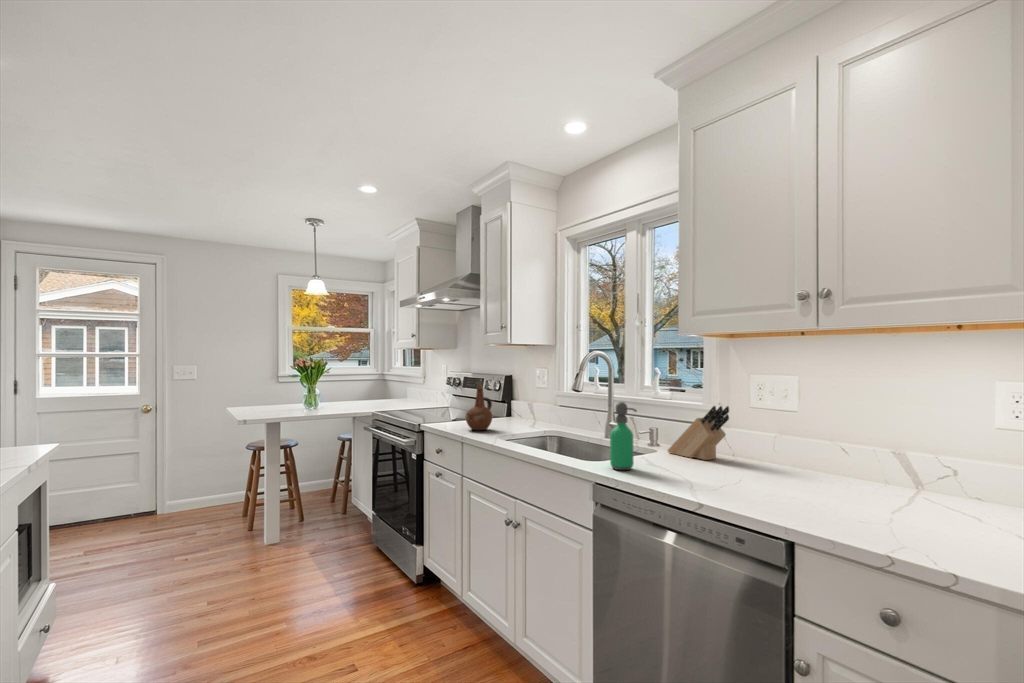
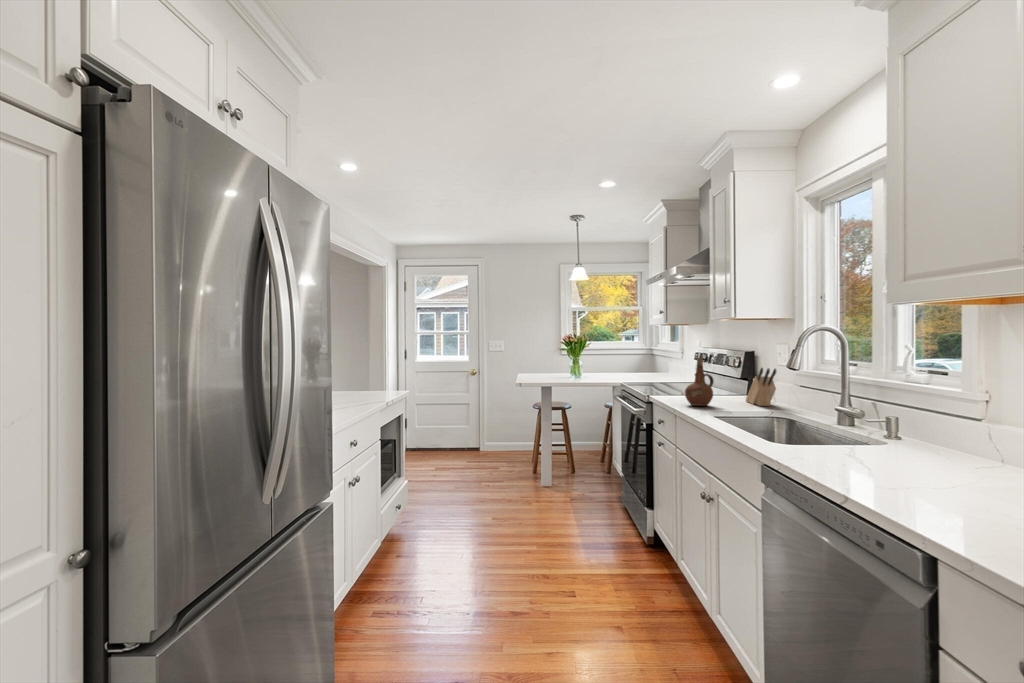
soap dispenser: present [610,402,637,470] -> none [788,384,817,457]
knife block: present [668,406,729,460] -> present [746,368,776,406]

